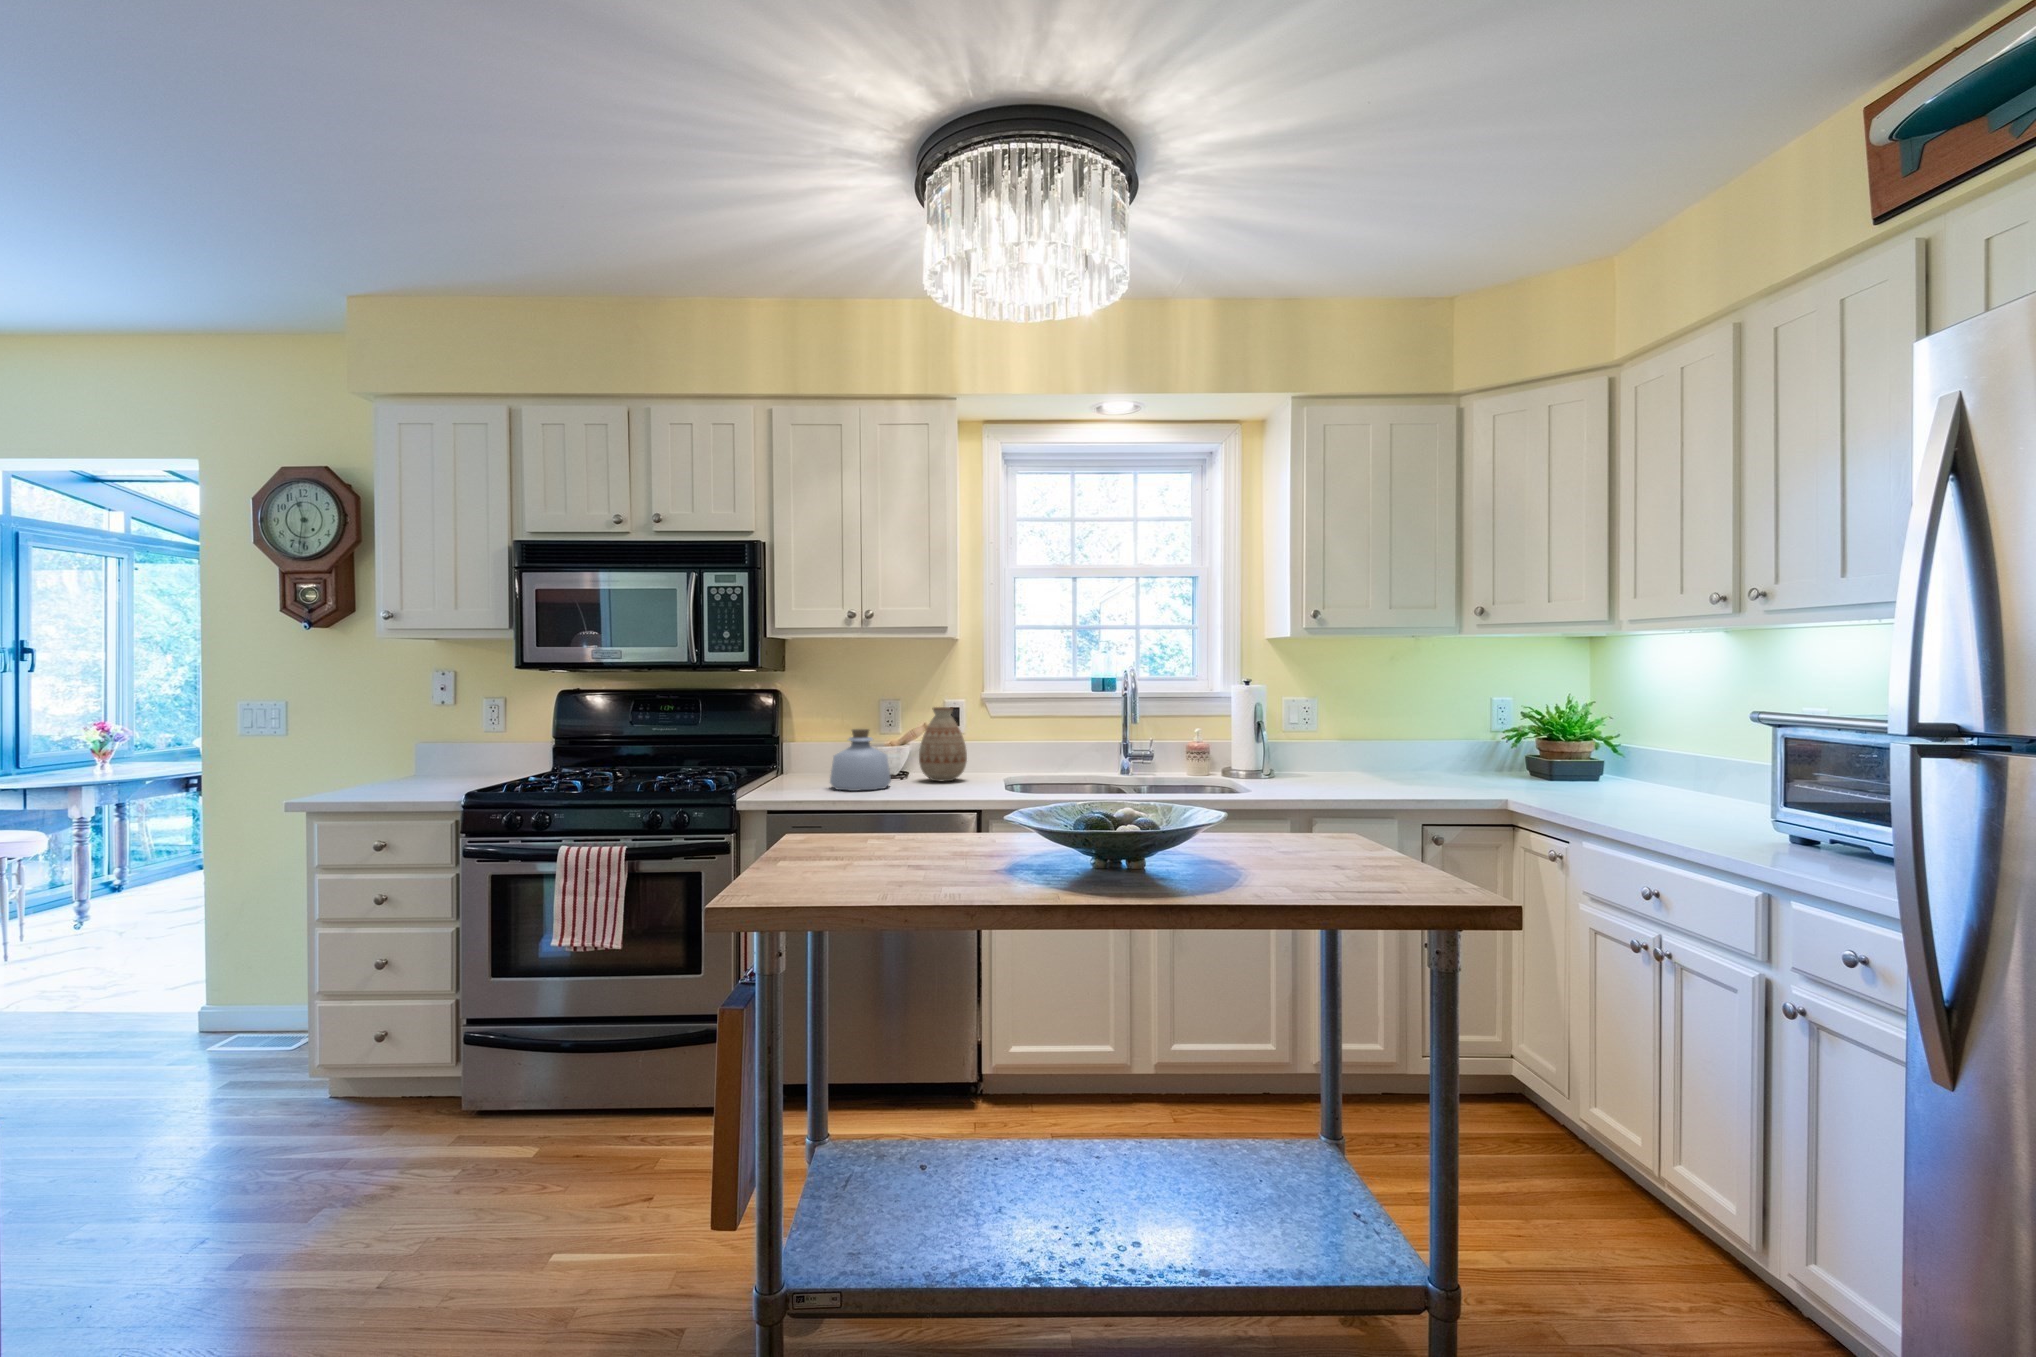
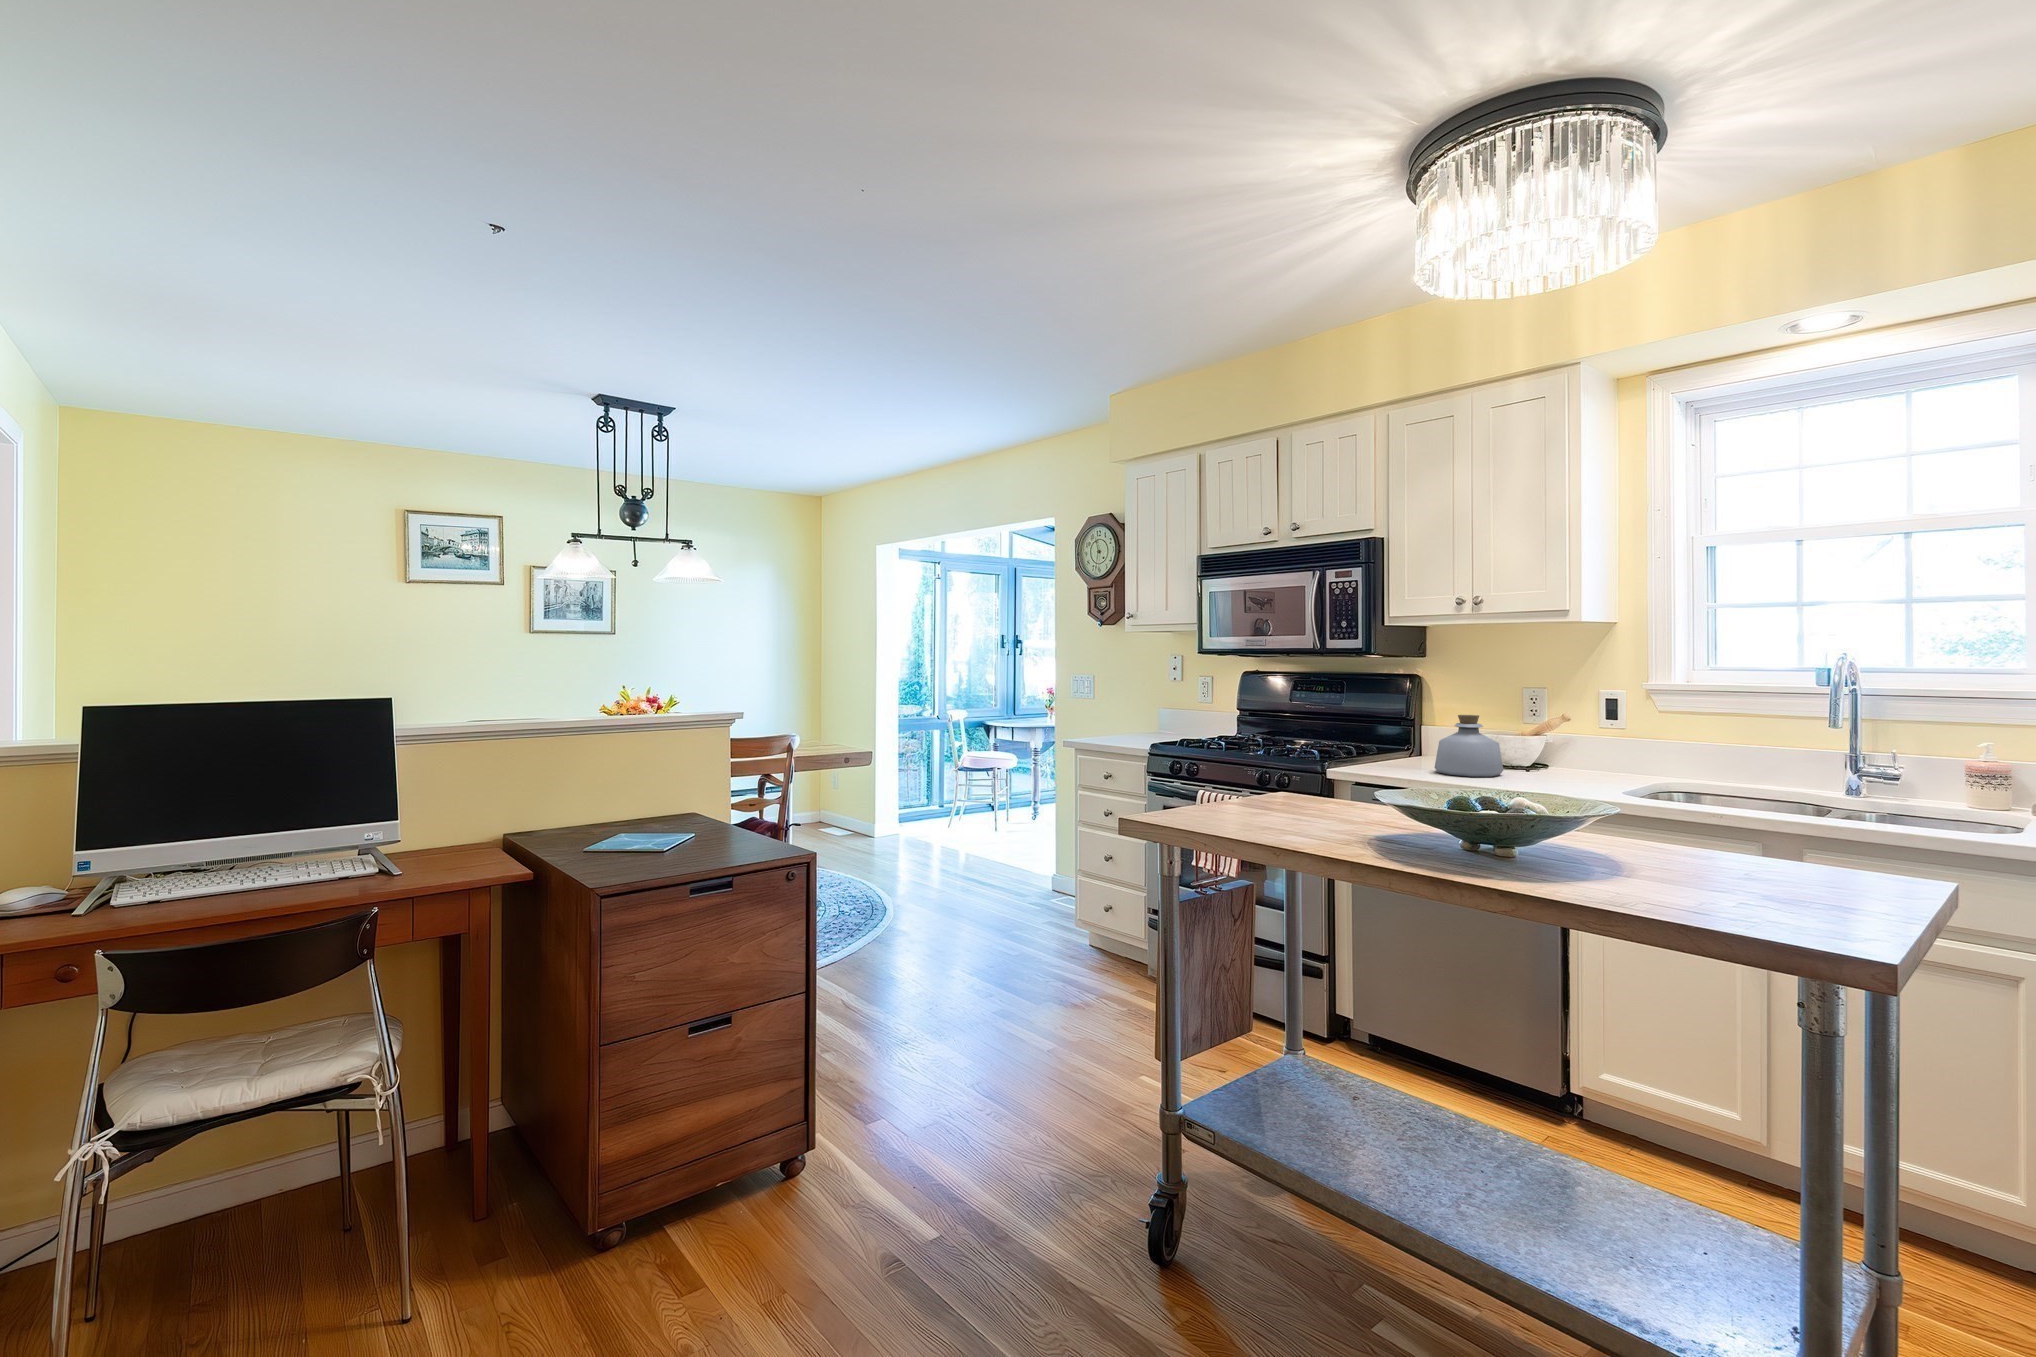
vase: present [919,707,967,782] -> none [1545,697,1607,778]

